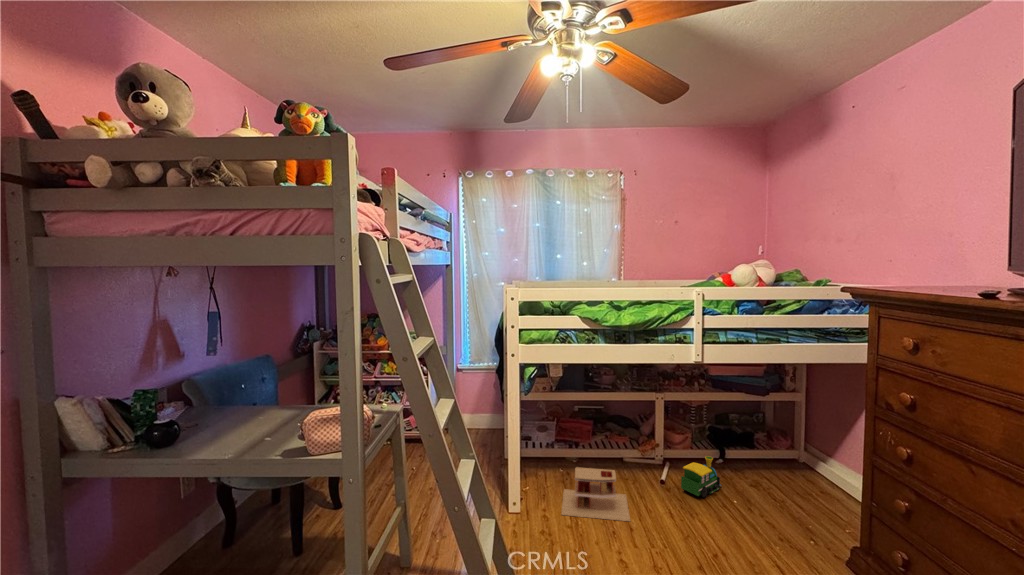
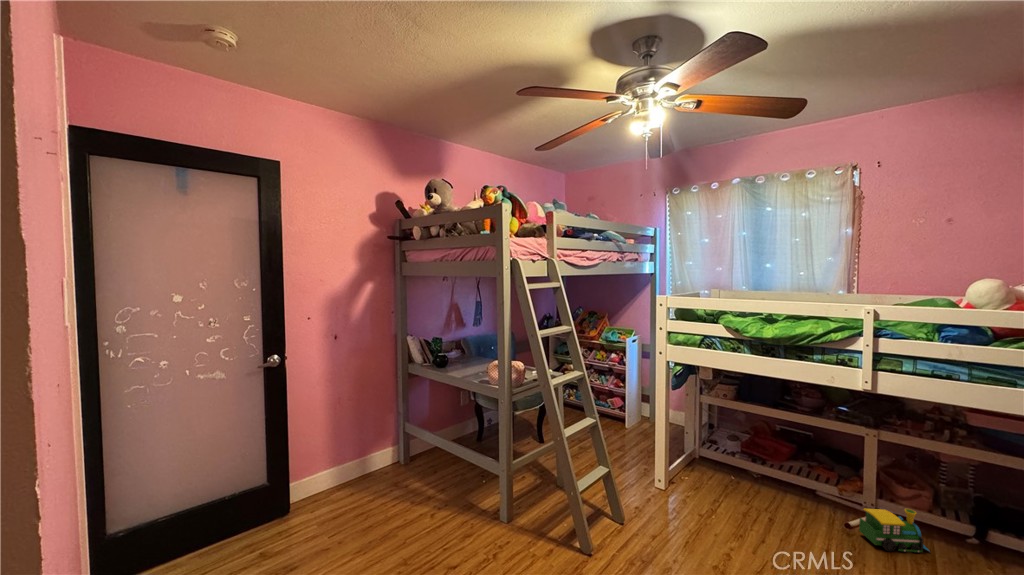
toy house: present [562,467,630,521] -> none [698,467,783,532]

